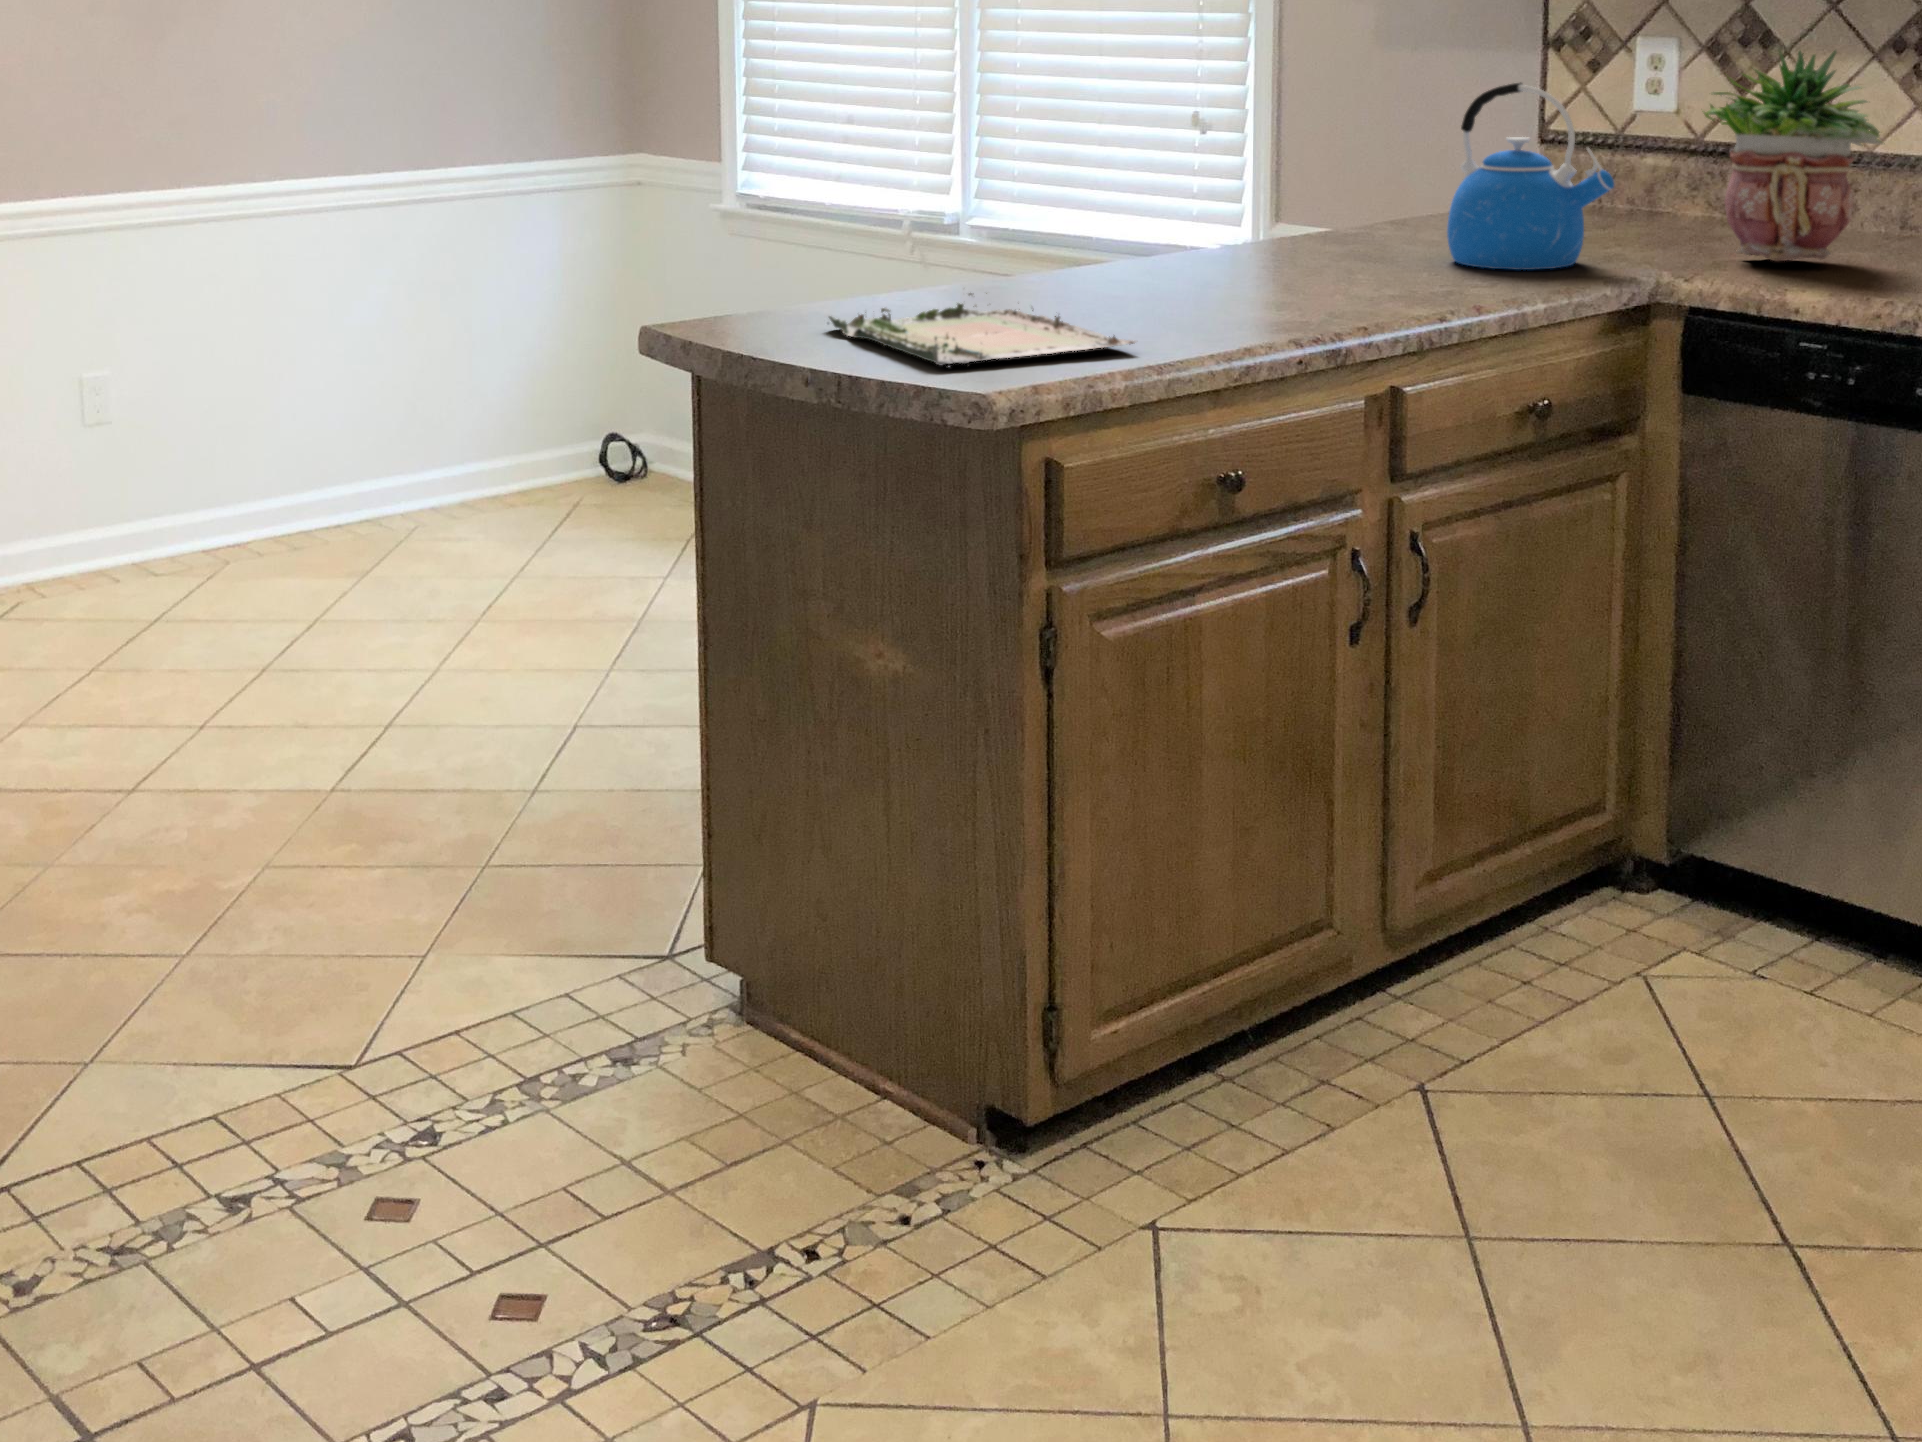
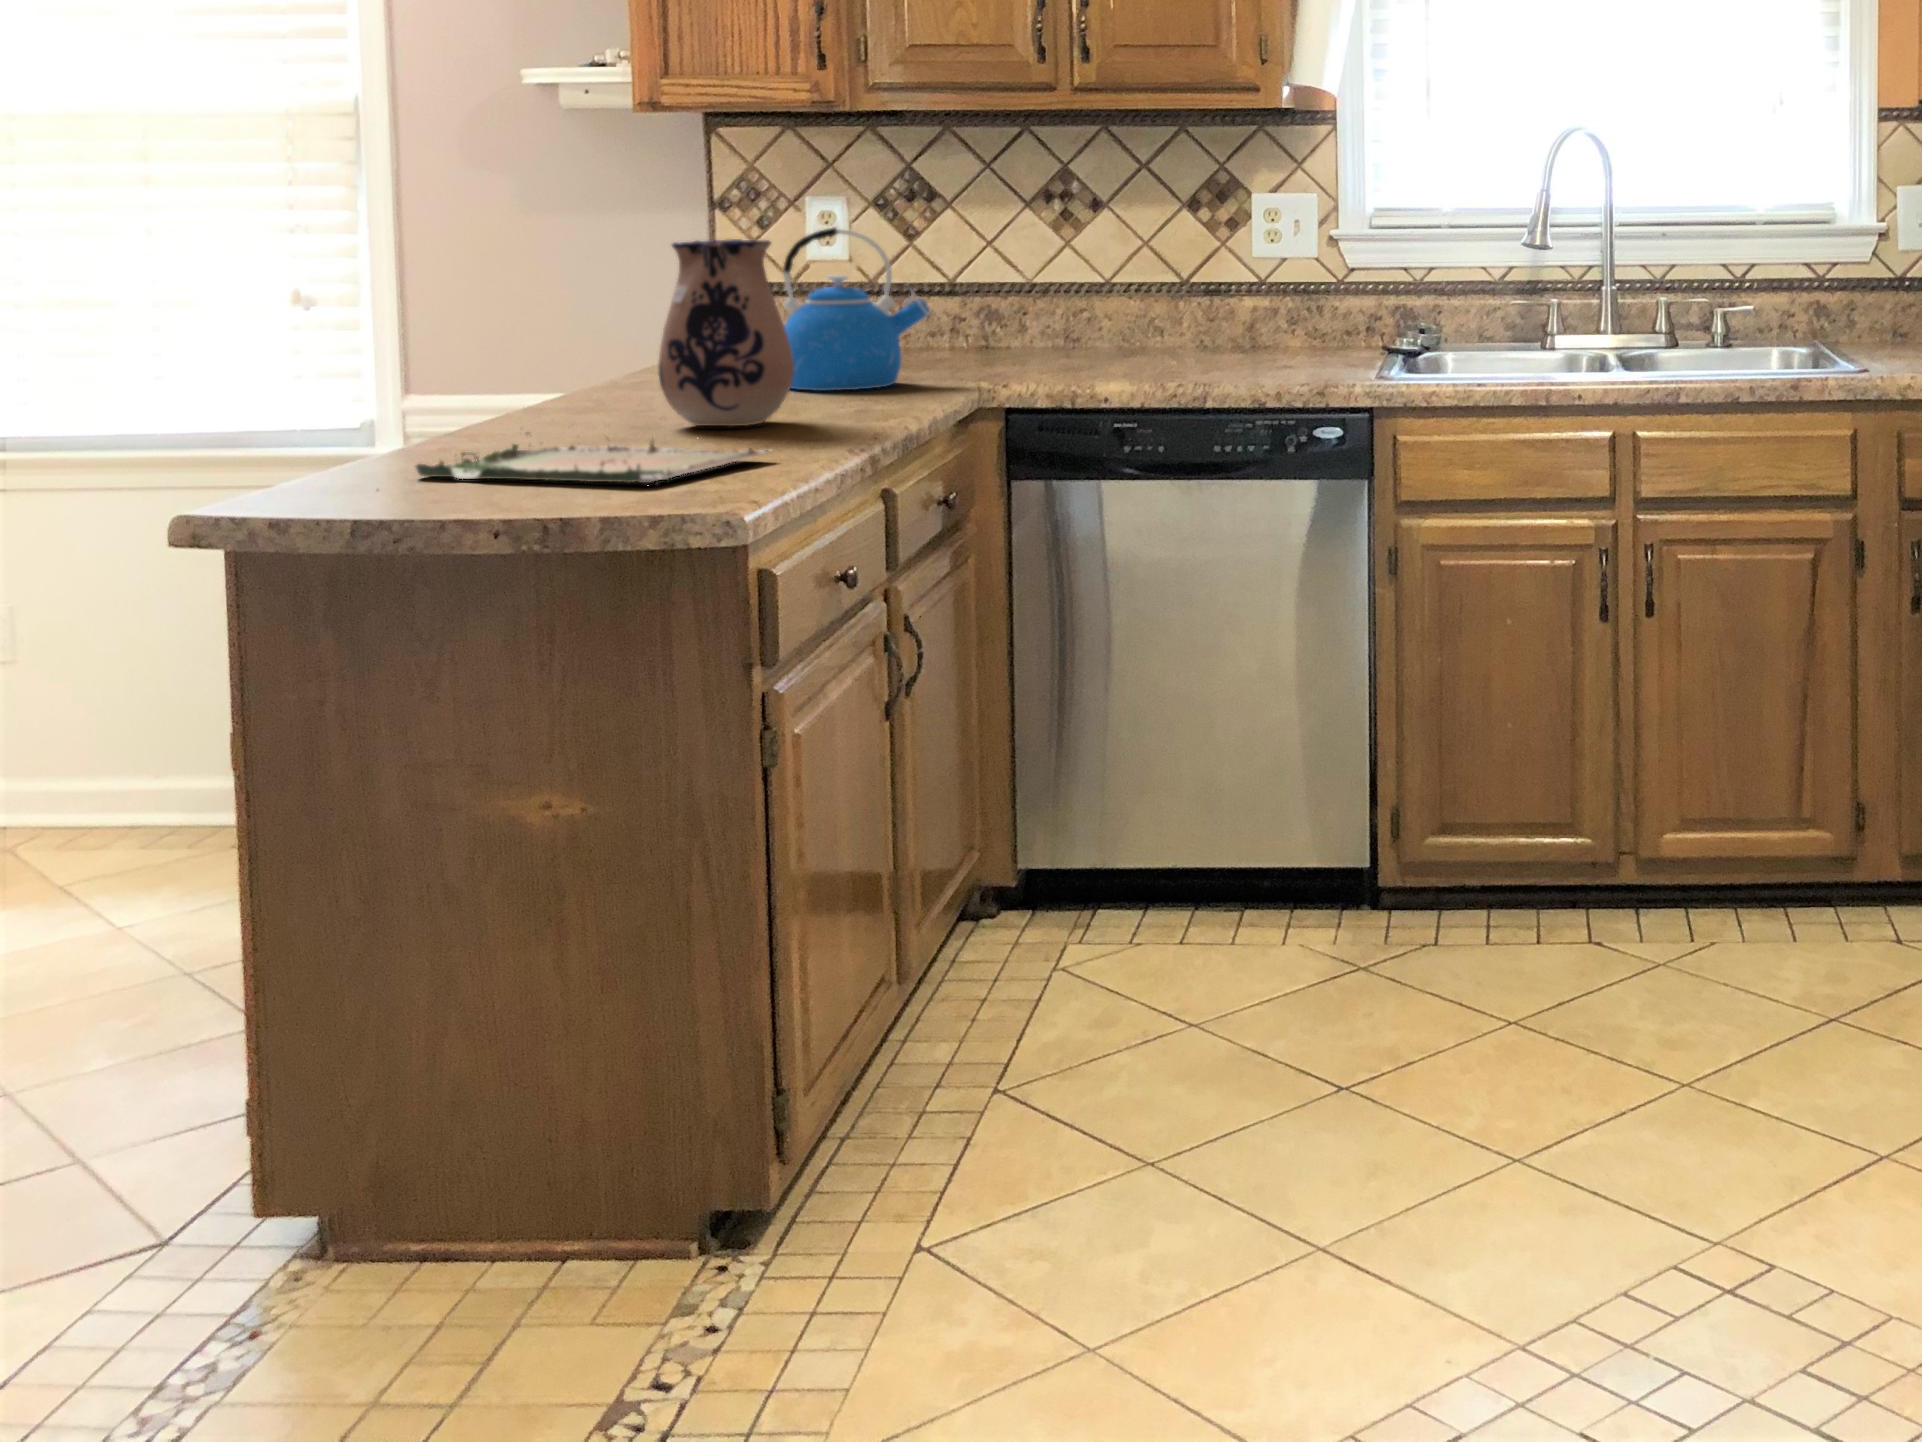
potted plant: present [1704,50,1883,261] -> none [961,192,1111,368]
ceramic pitcher: none [1182,99,1322,305] -> present [658,239,794,426]

